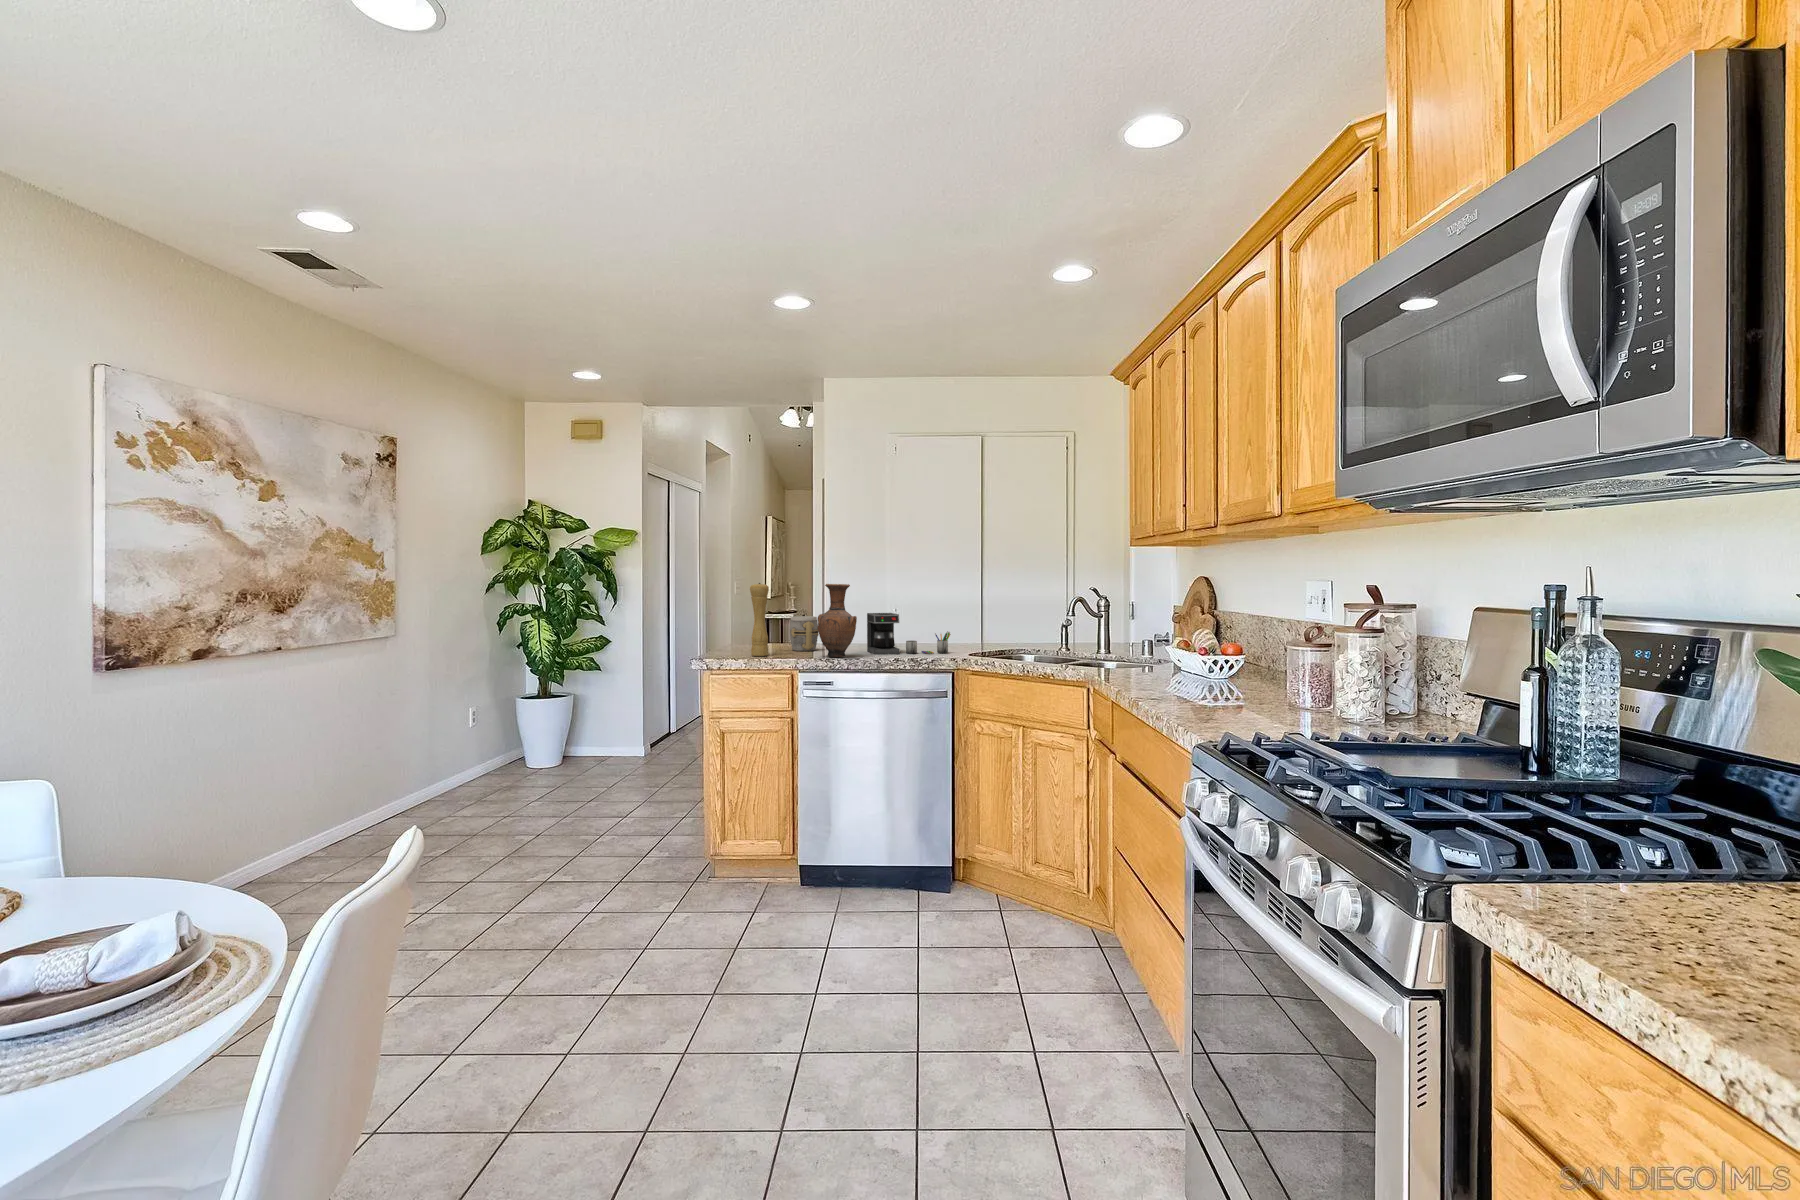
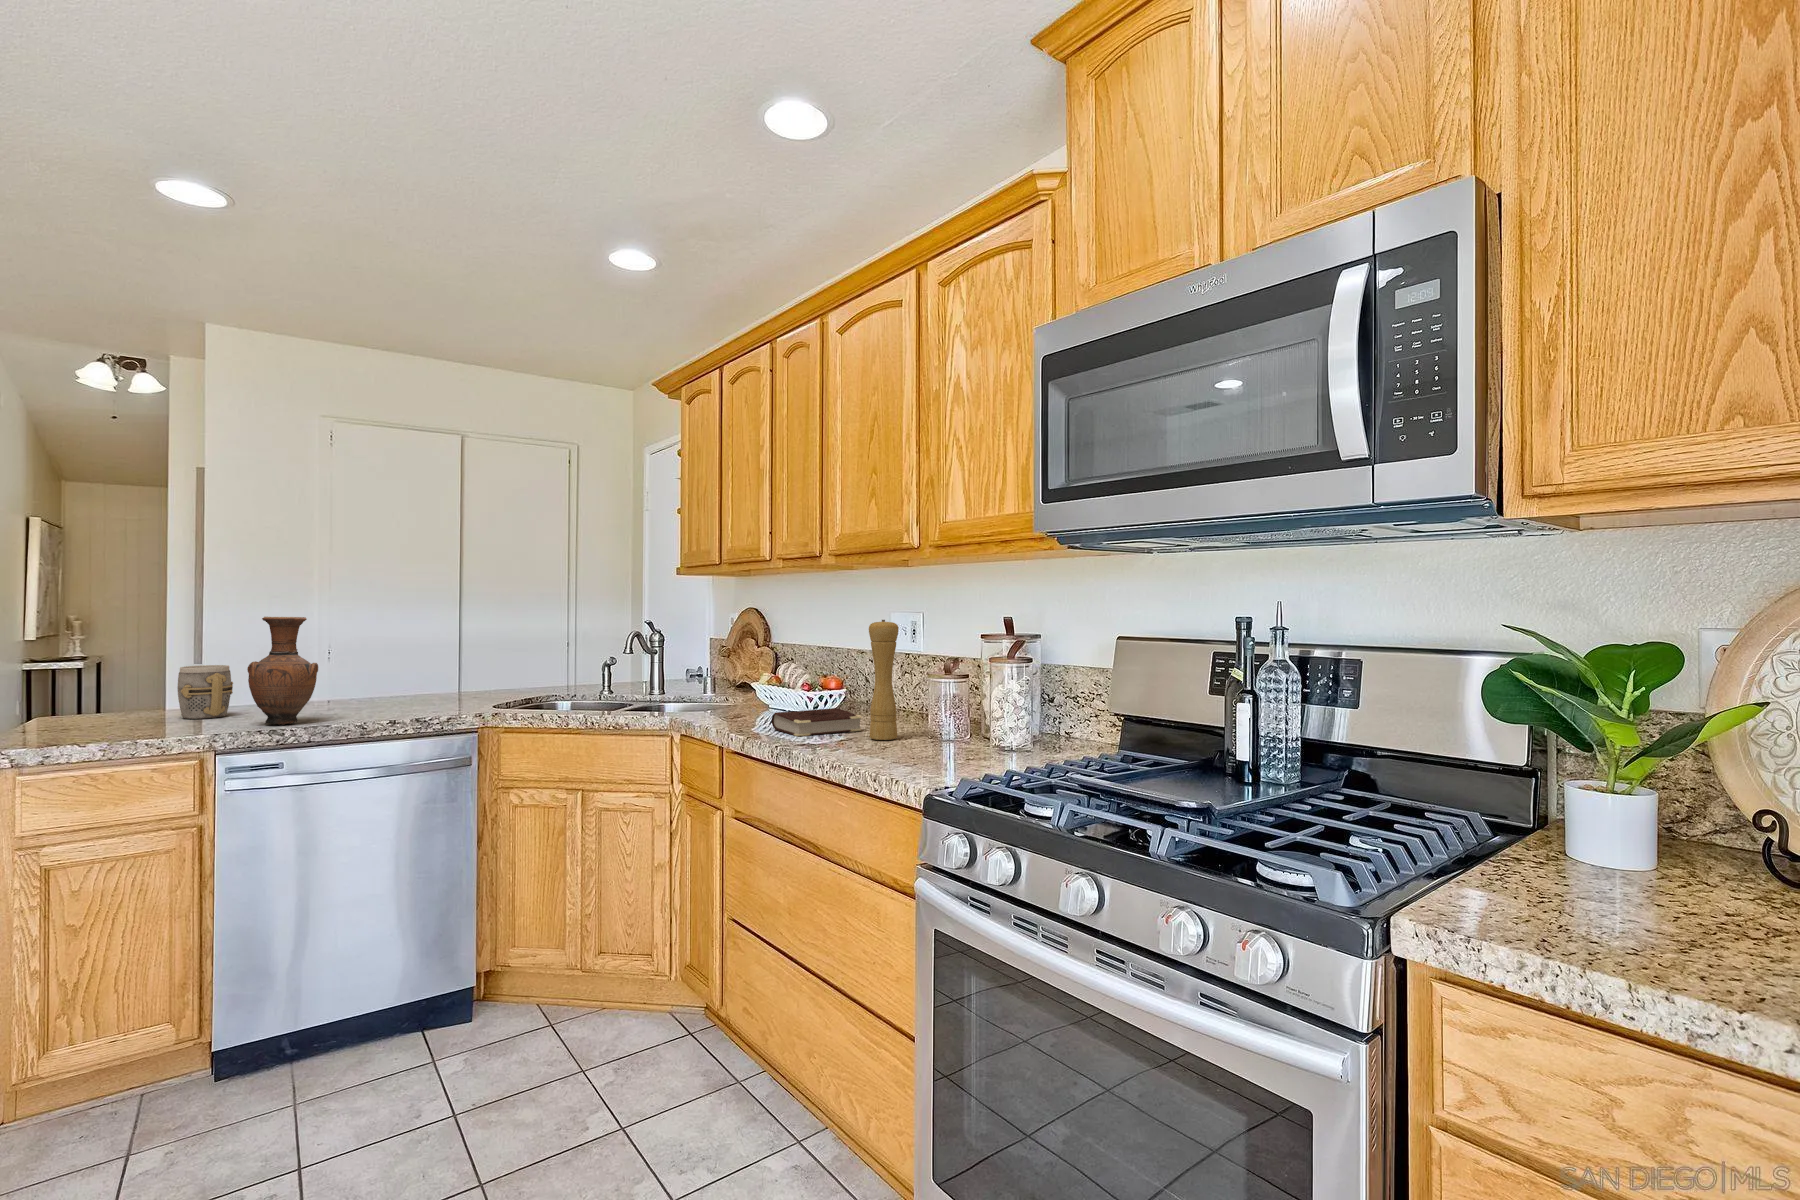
pepper mill: present [750,583,769,656] -> present [869,620,899,740]
coffee maker: present [867,613,951,655] -> none [320,656,453,716]
book: none [1157,671,1239,694] -> present [772,708,862,736]

